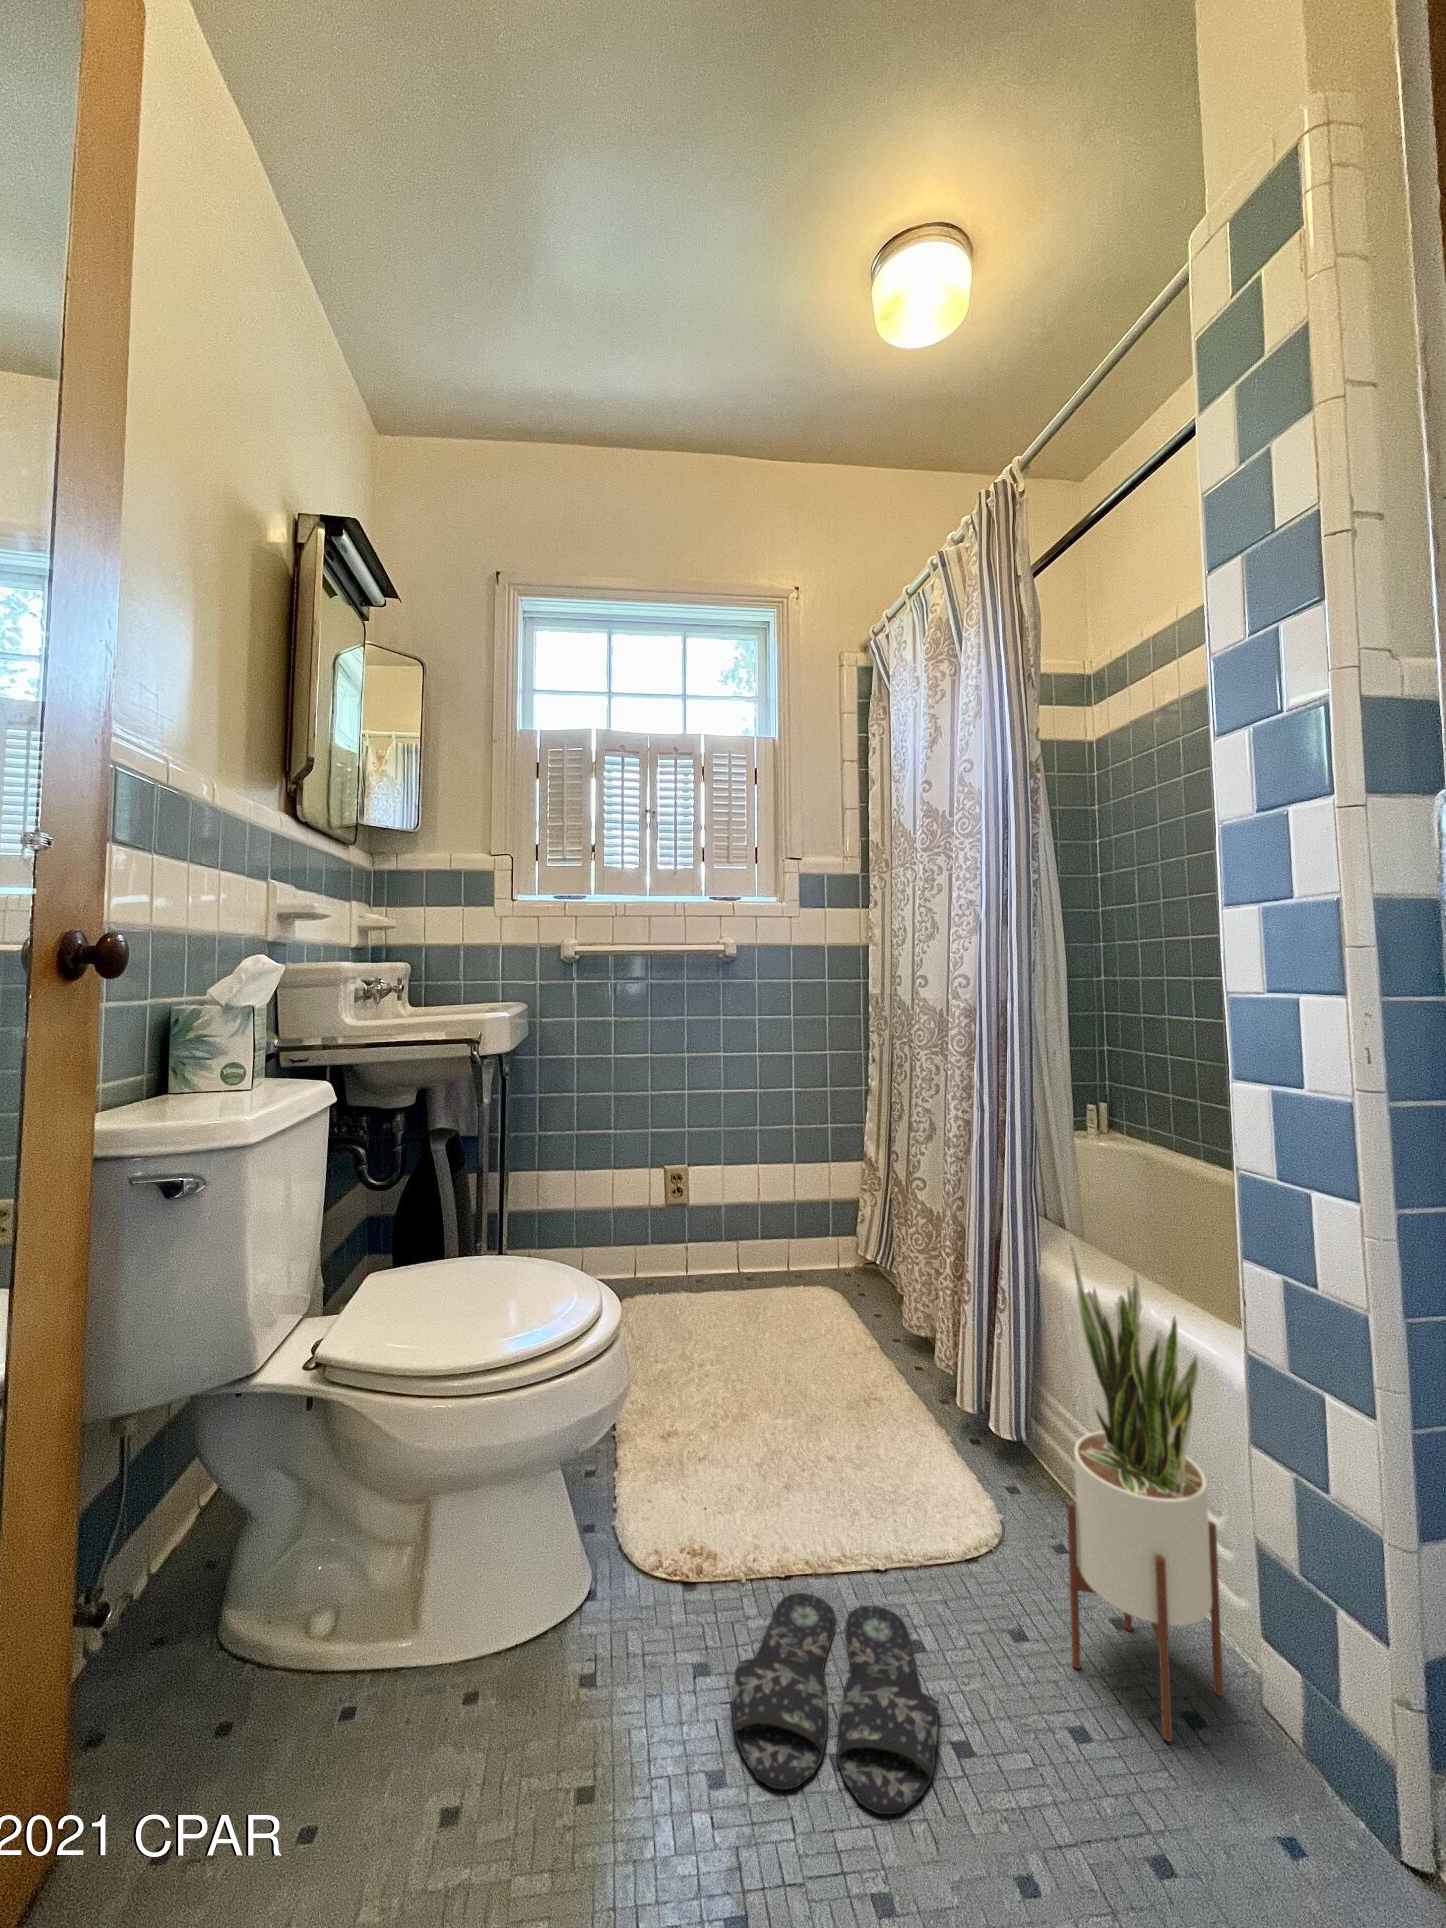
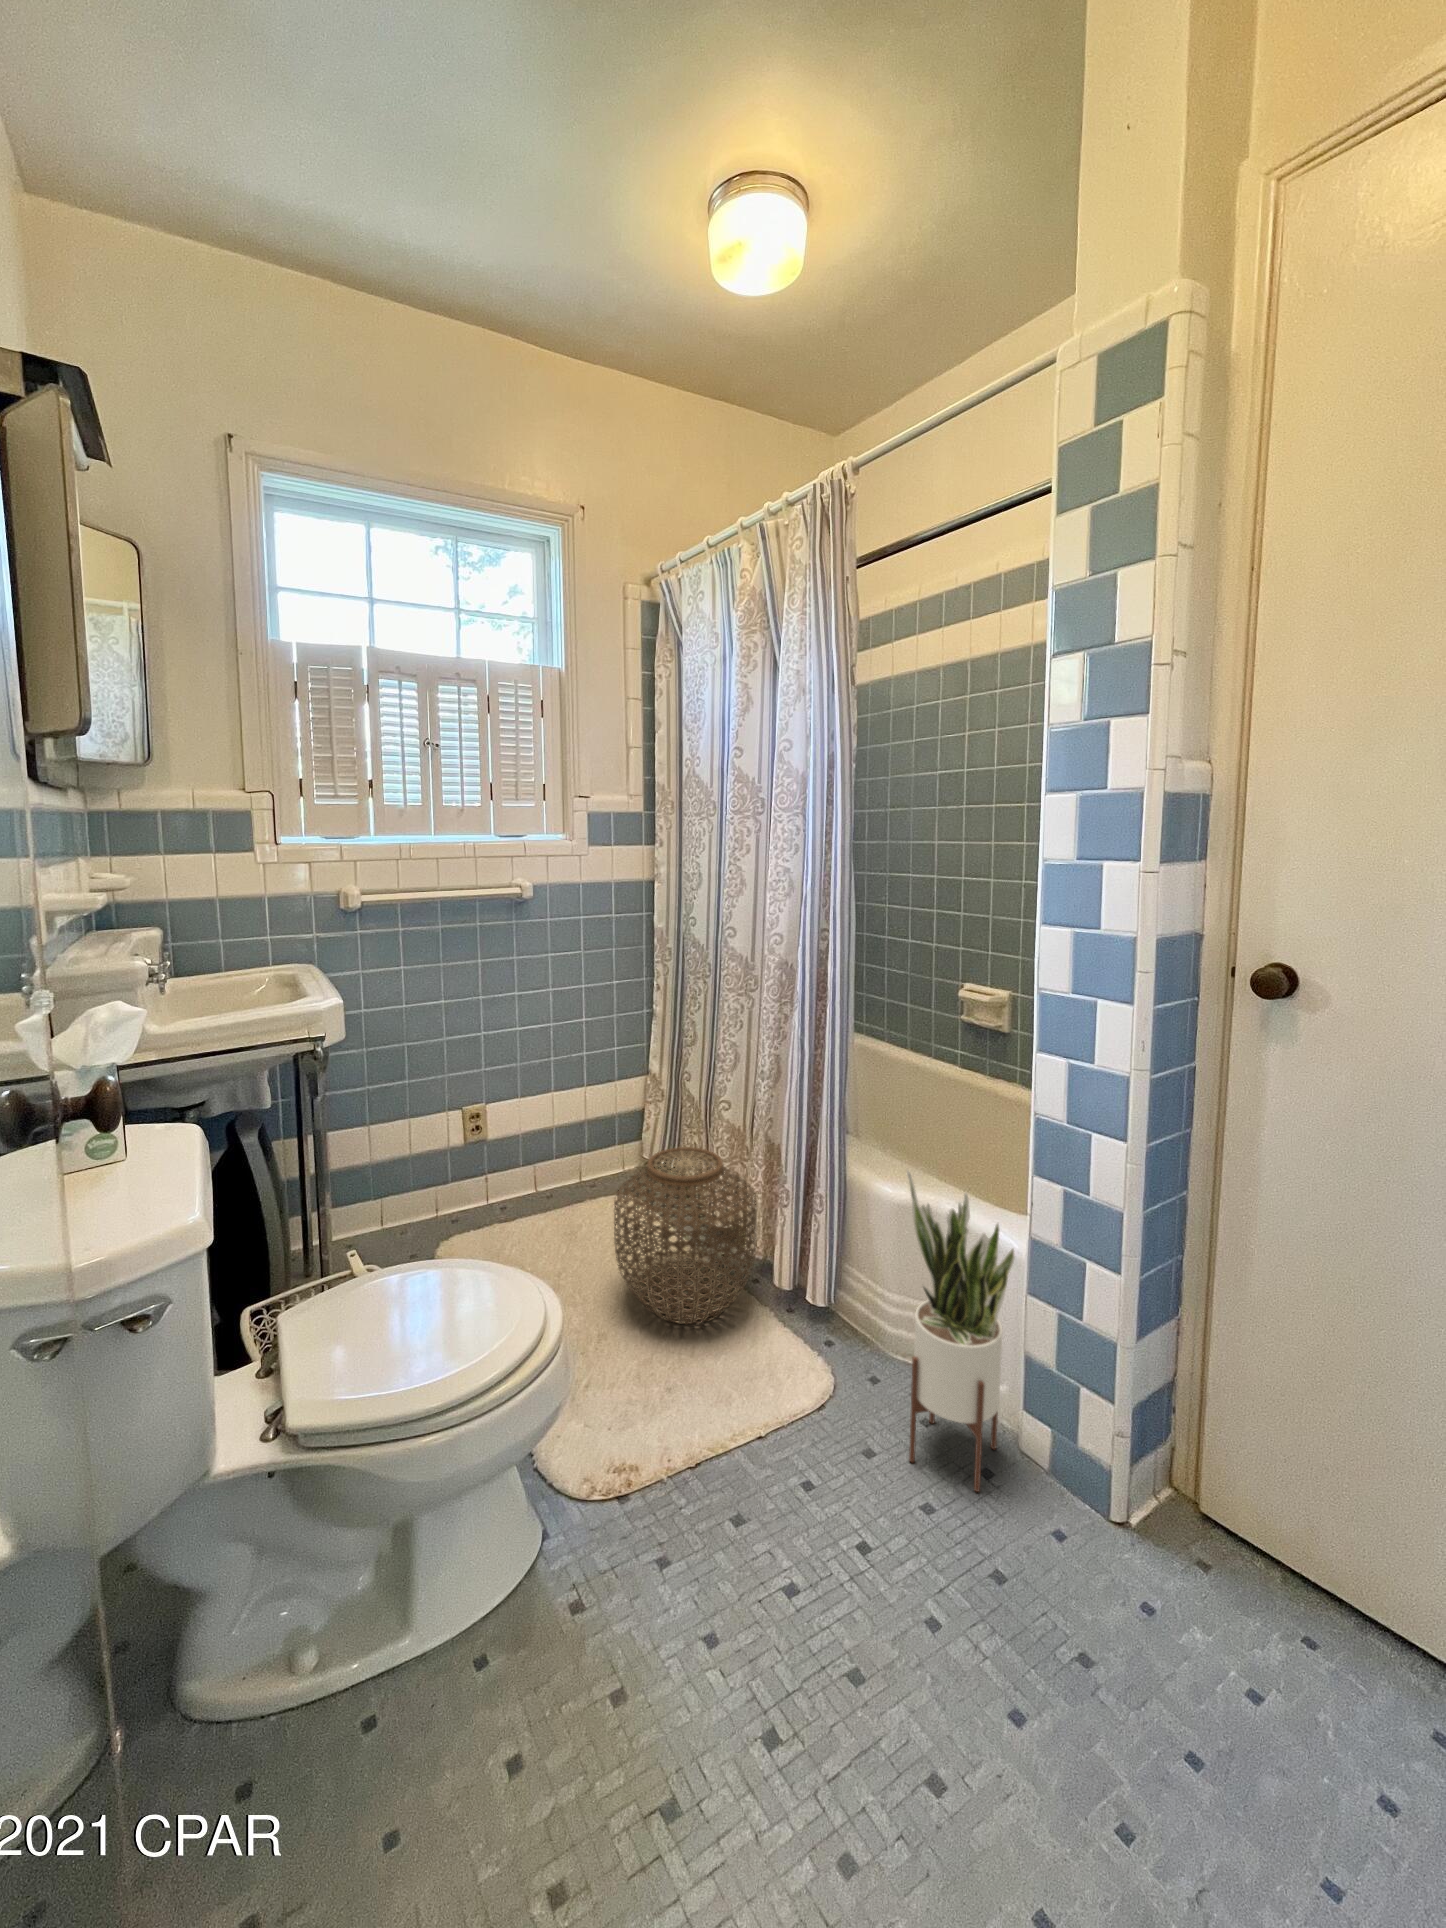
woven basket: none [766,1217,934,1430] -> present [614,1147,757,1324]
slippers: present [732,1593,939,1814] -> none [696,1465,856,1633]

